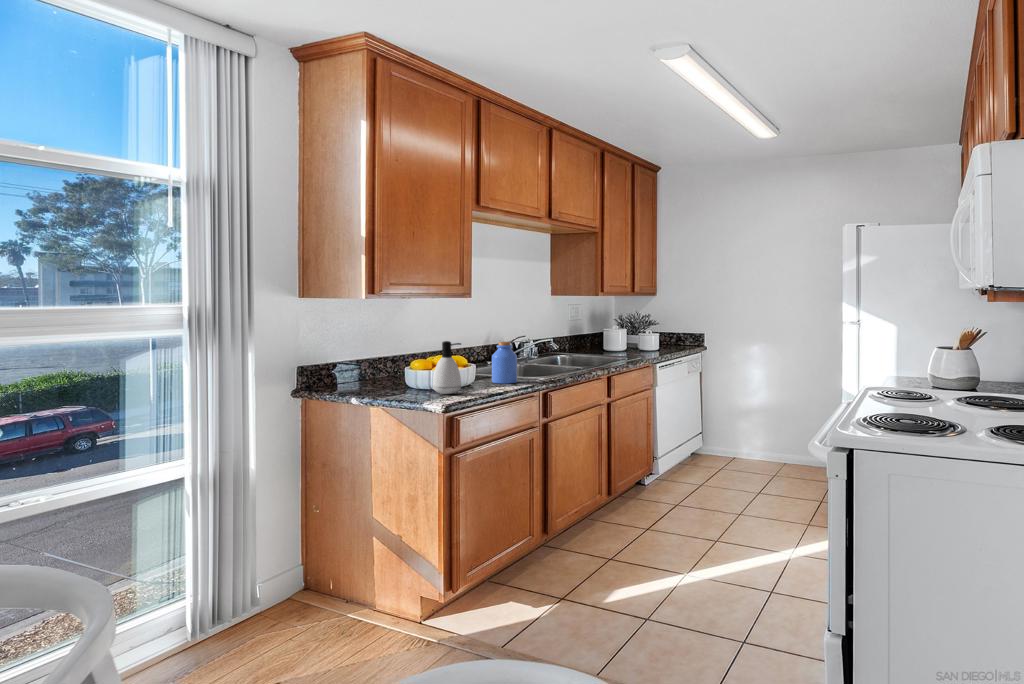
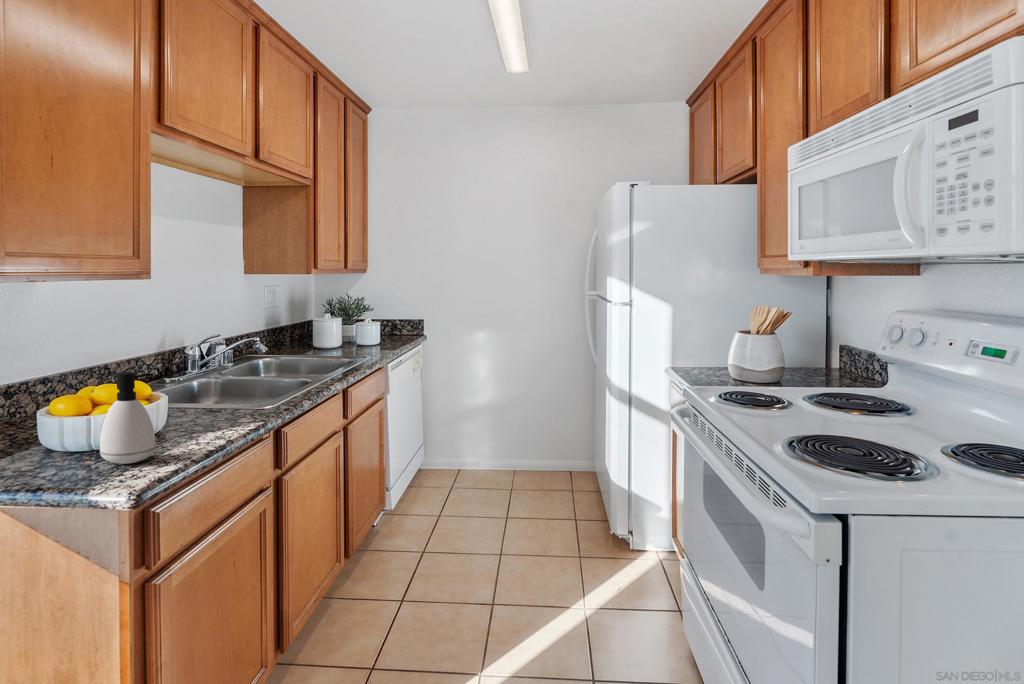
jar: present [492,342,517,384] -> none [190,357,233,423]

